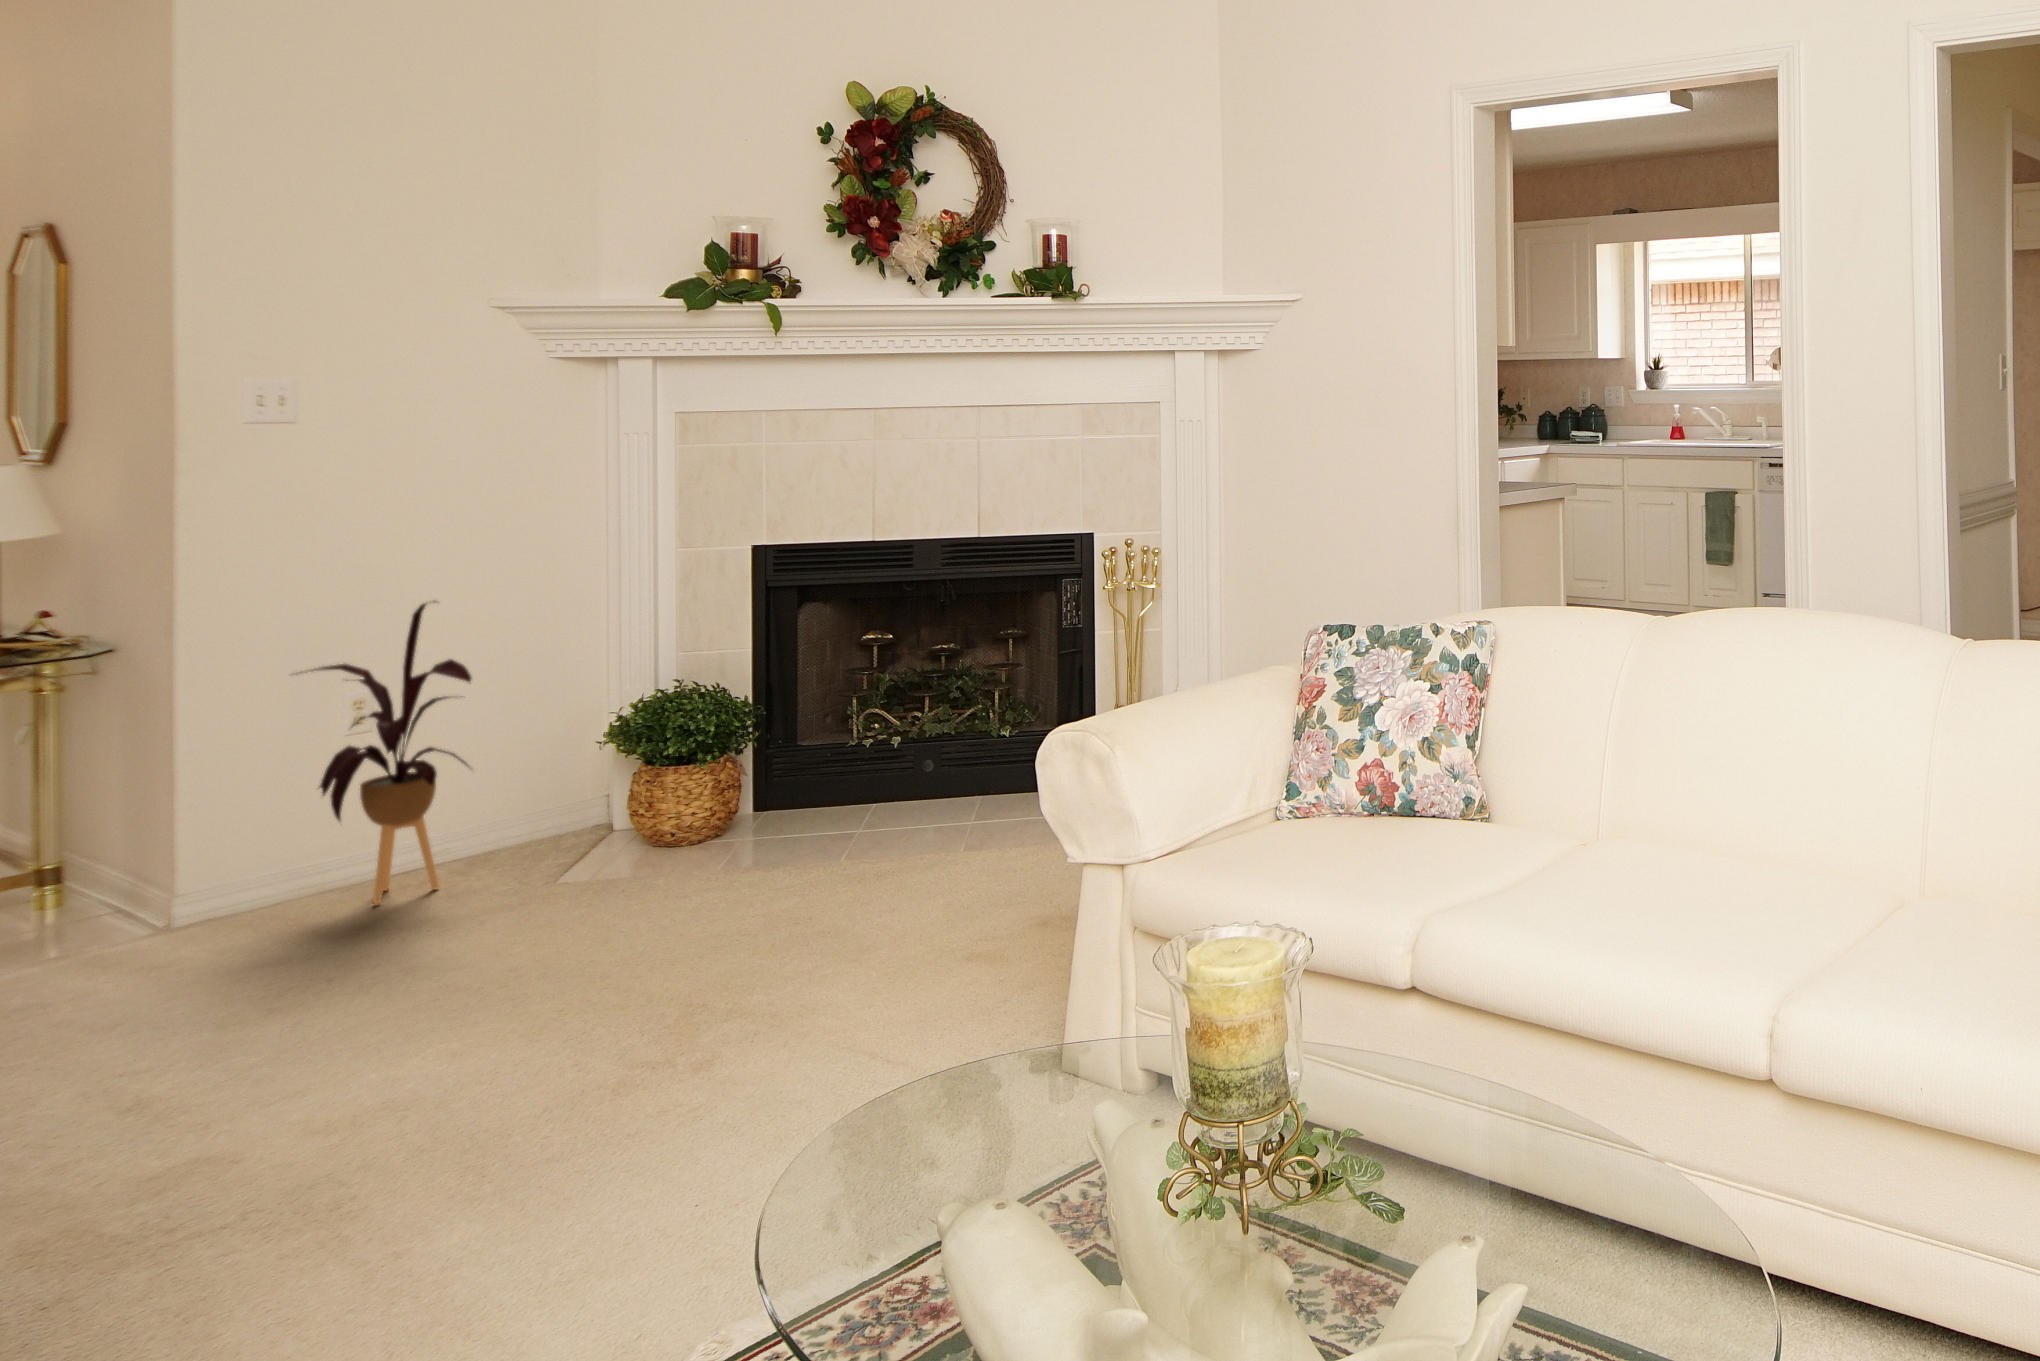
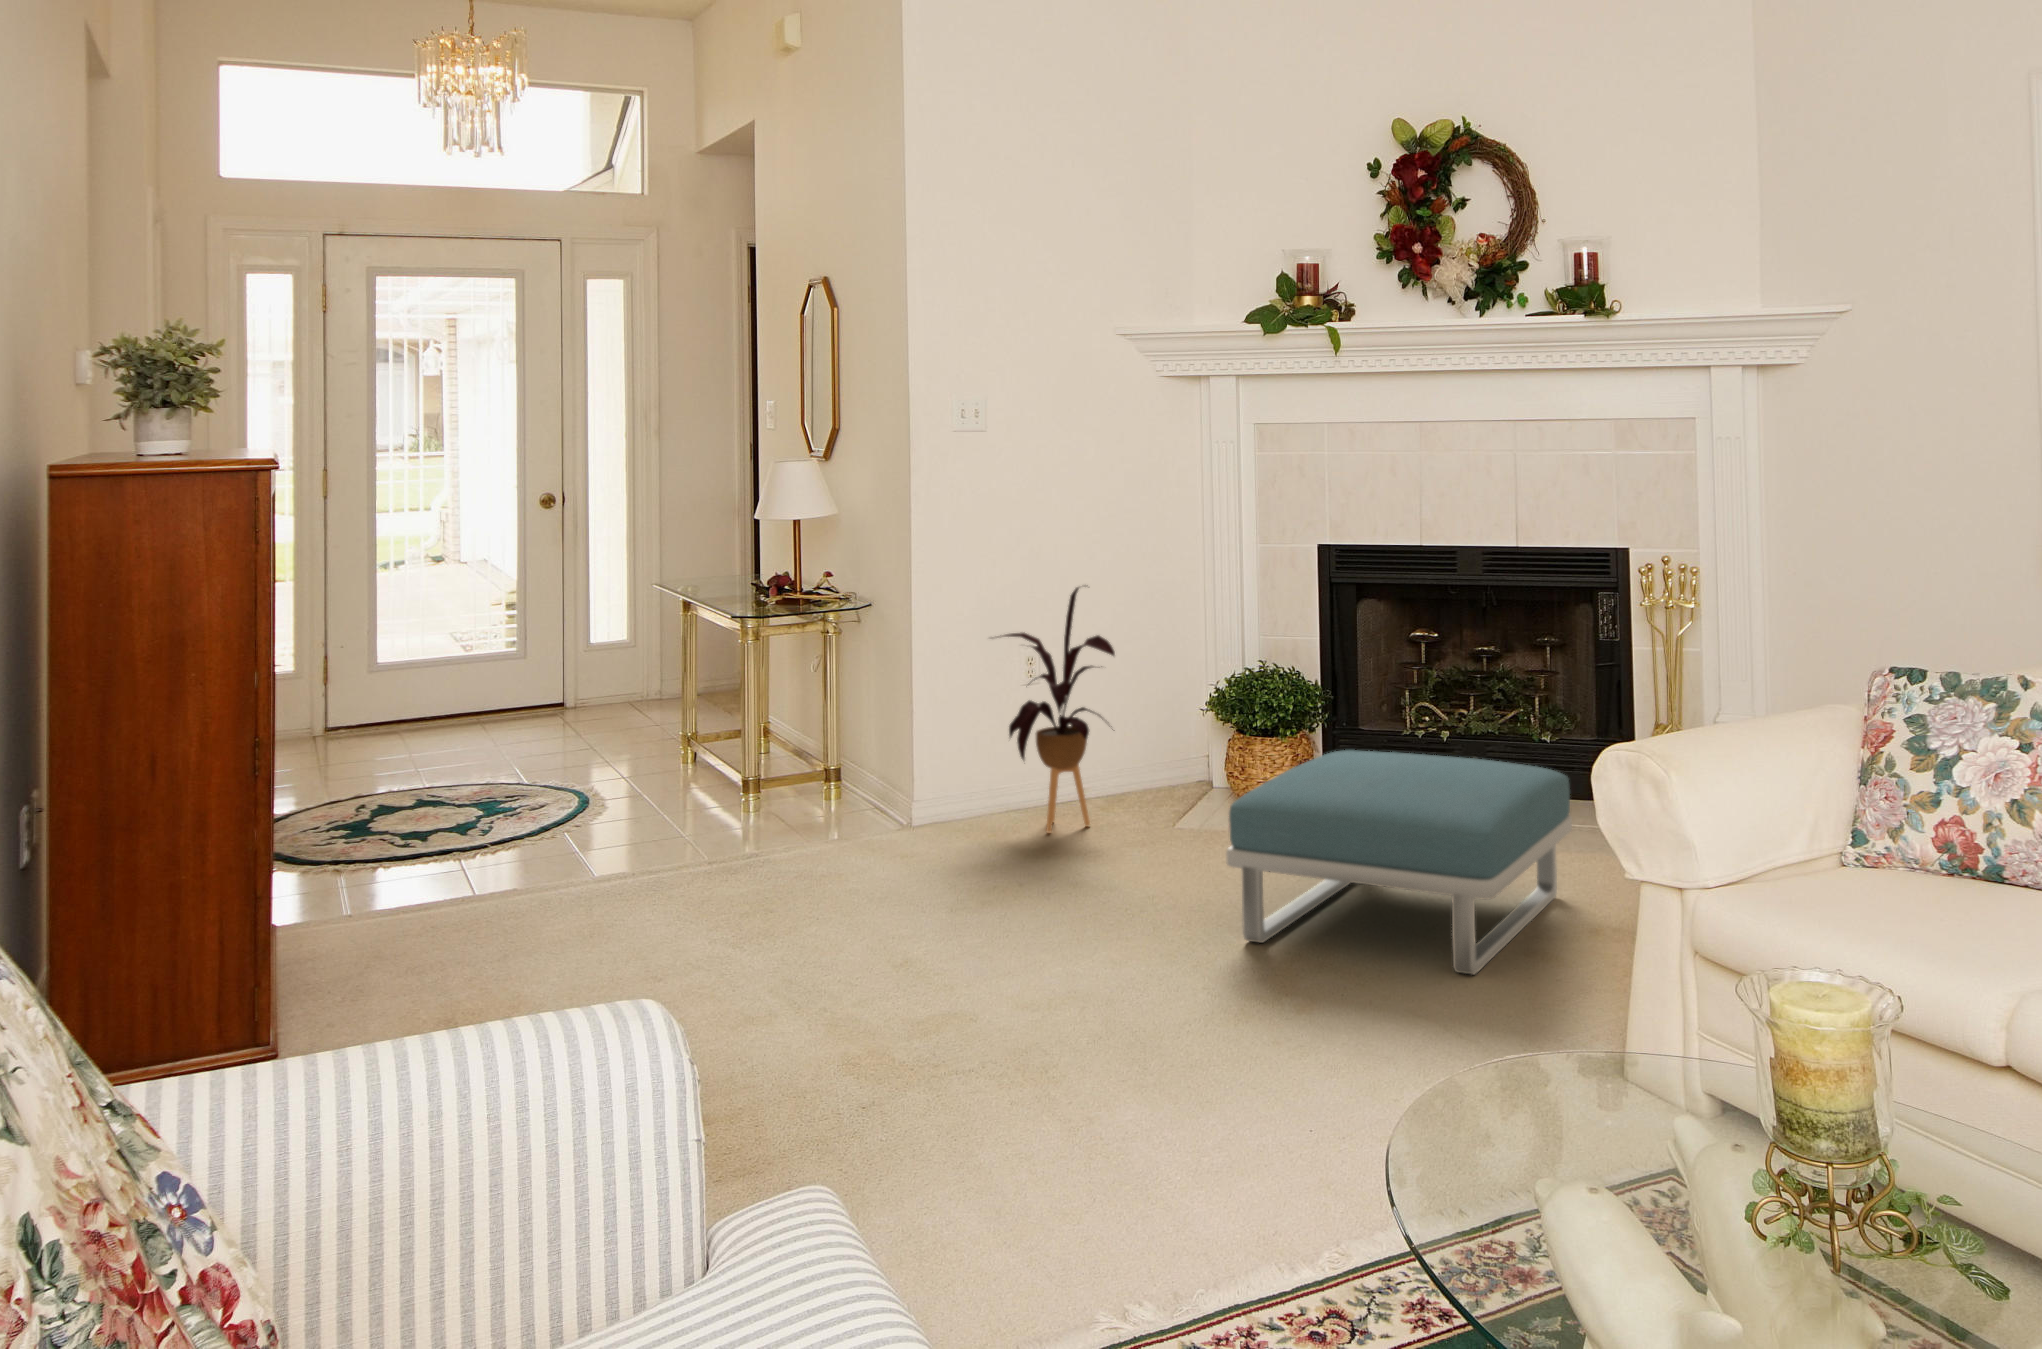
footstool: none [596,758,1019,1000] -> present [1226,750,1572,975]

